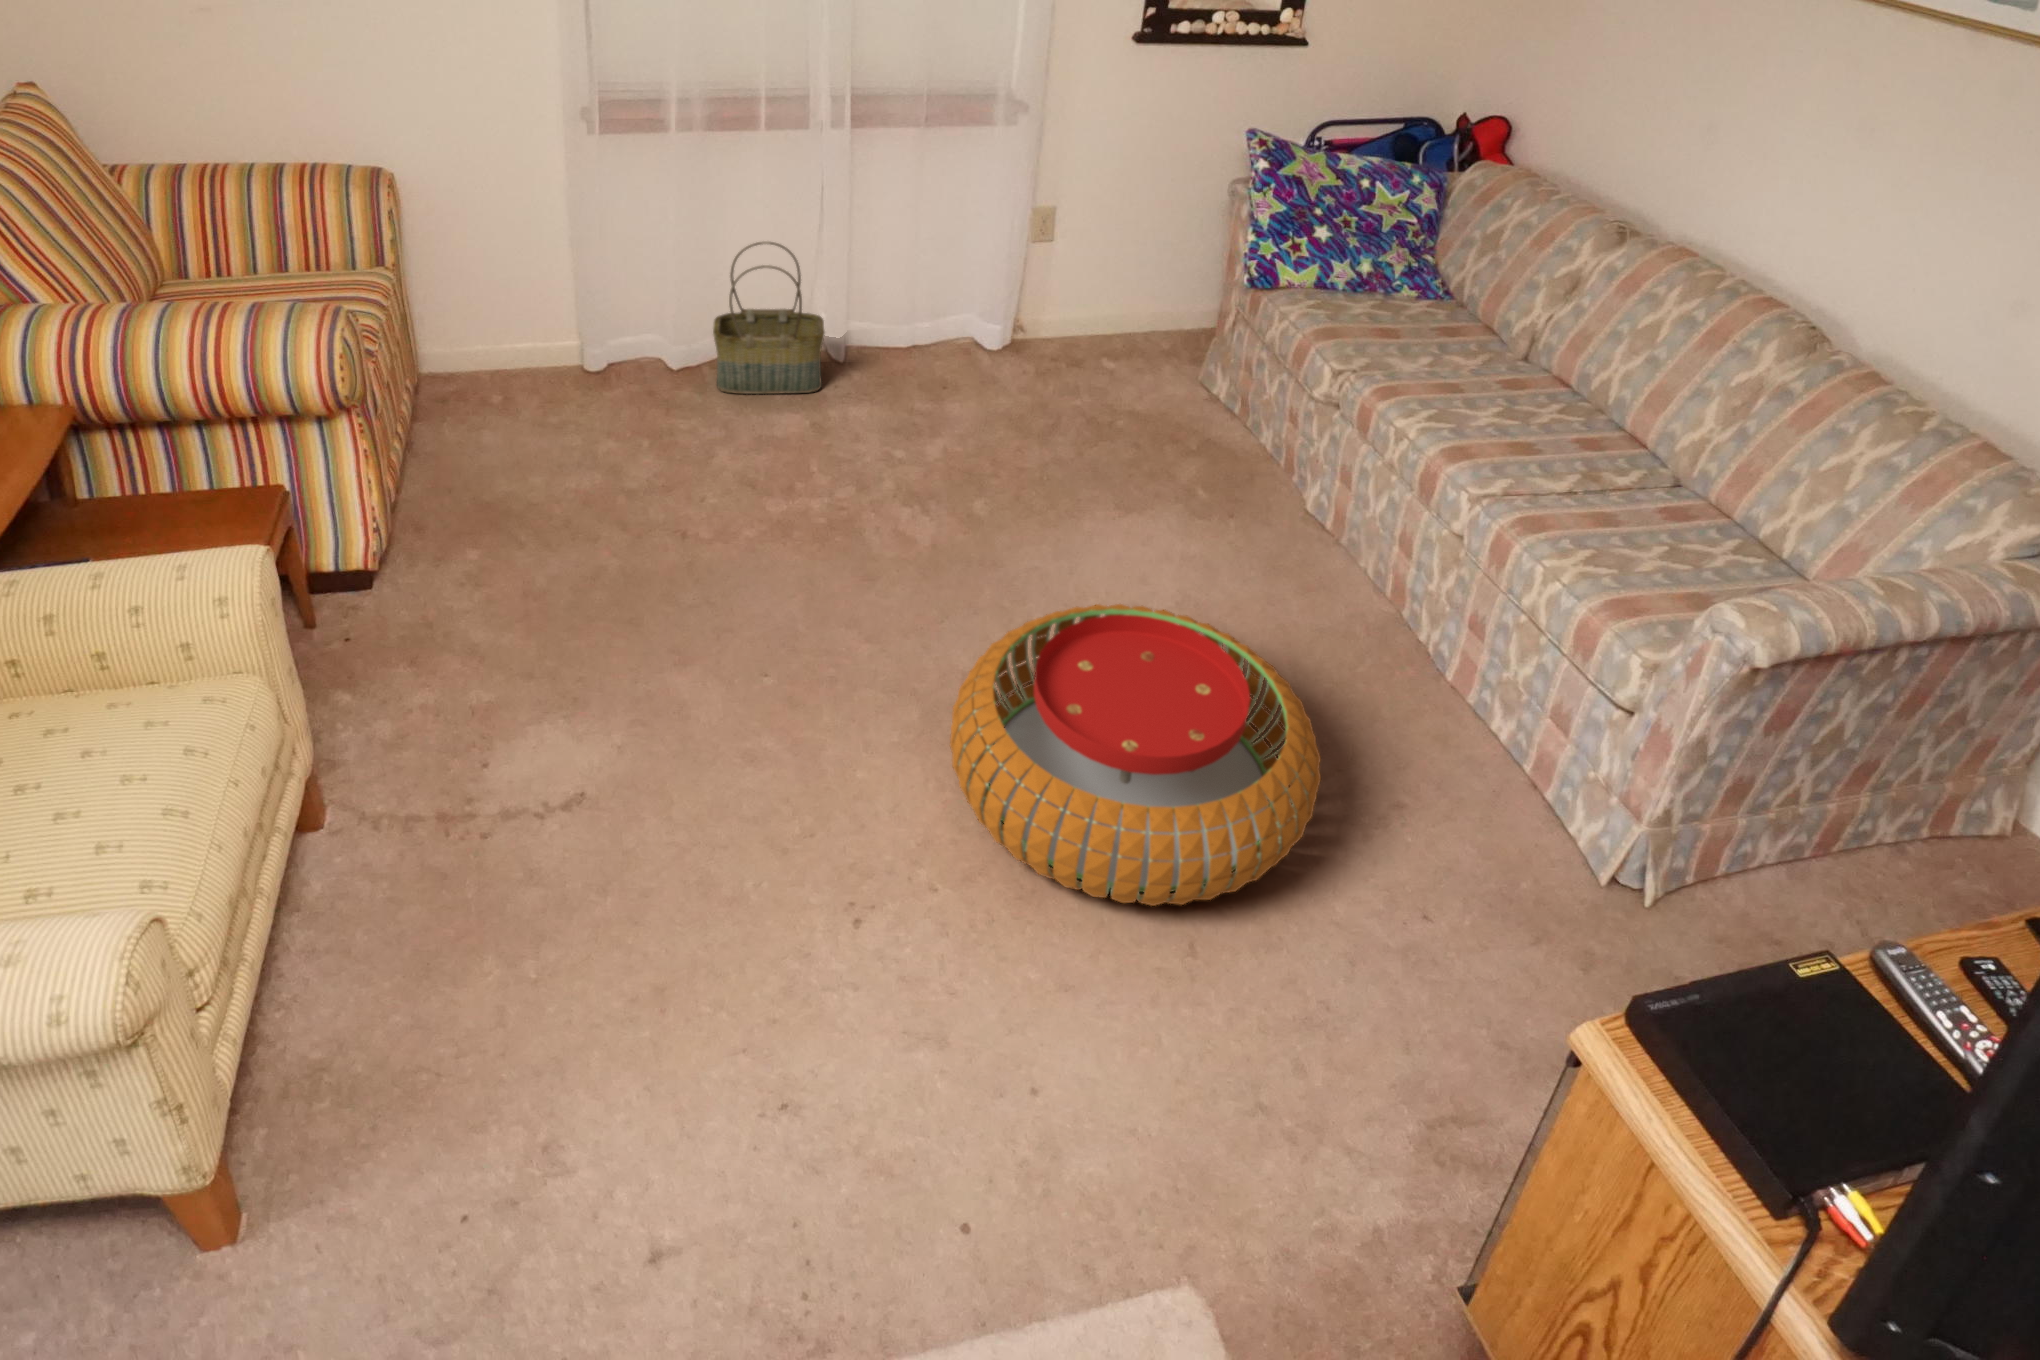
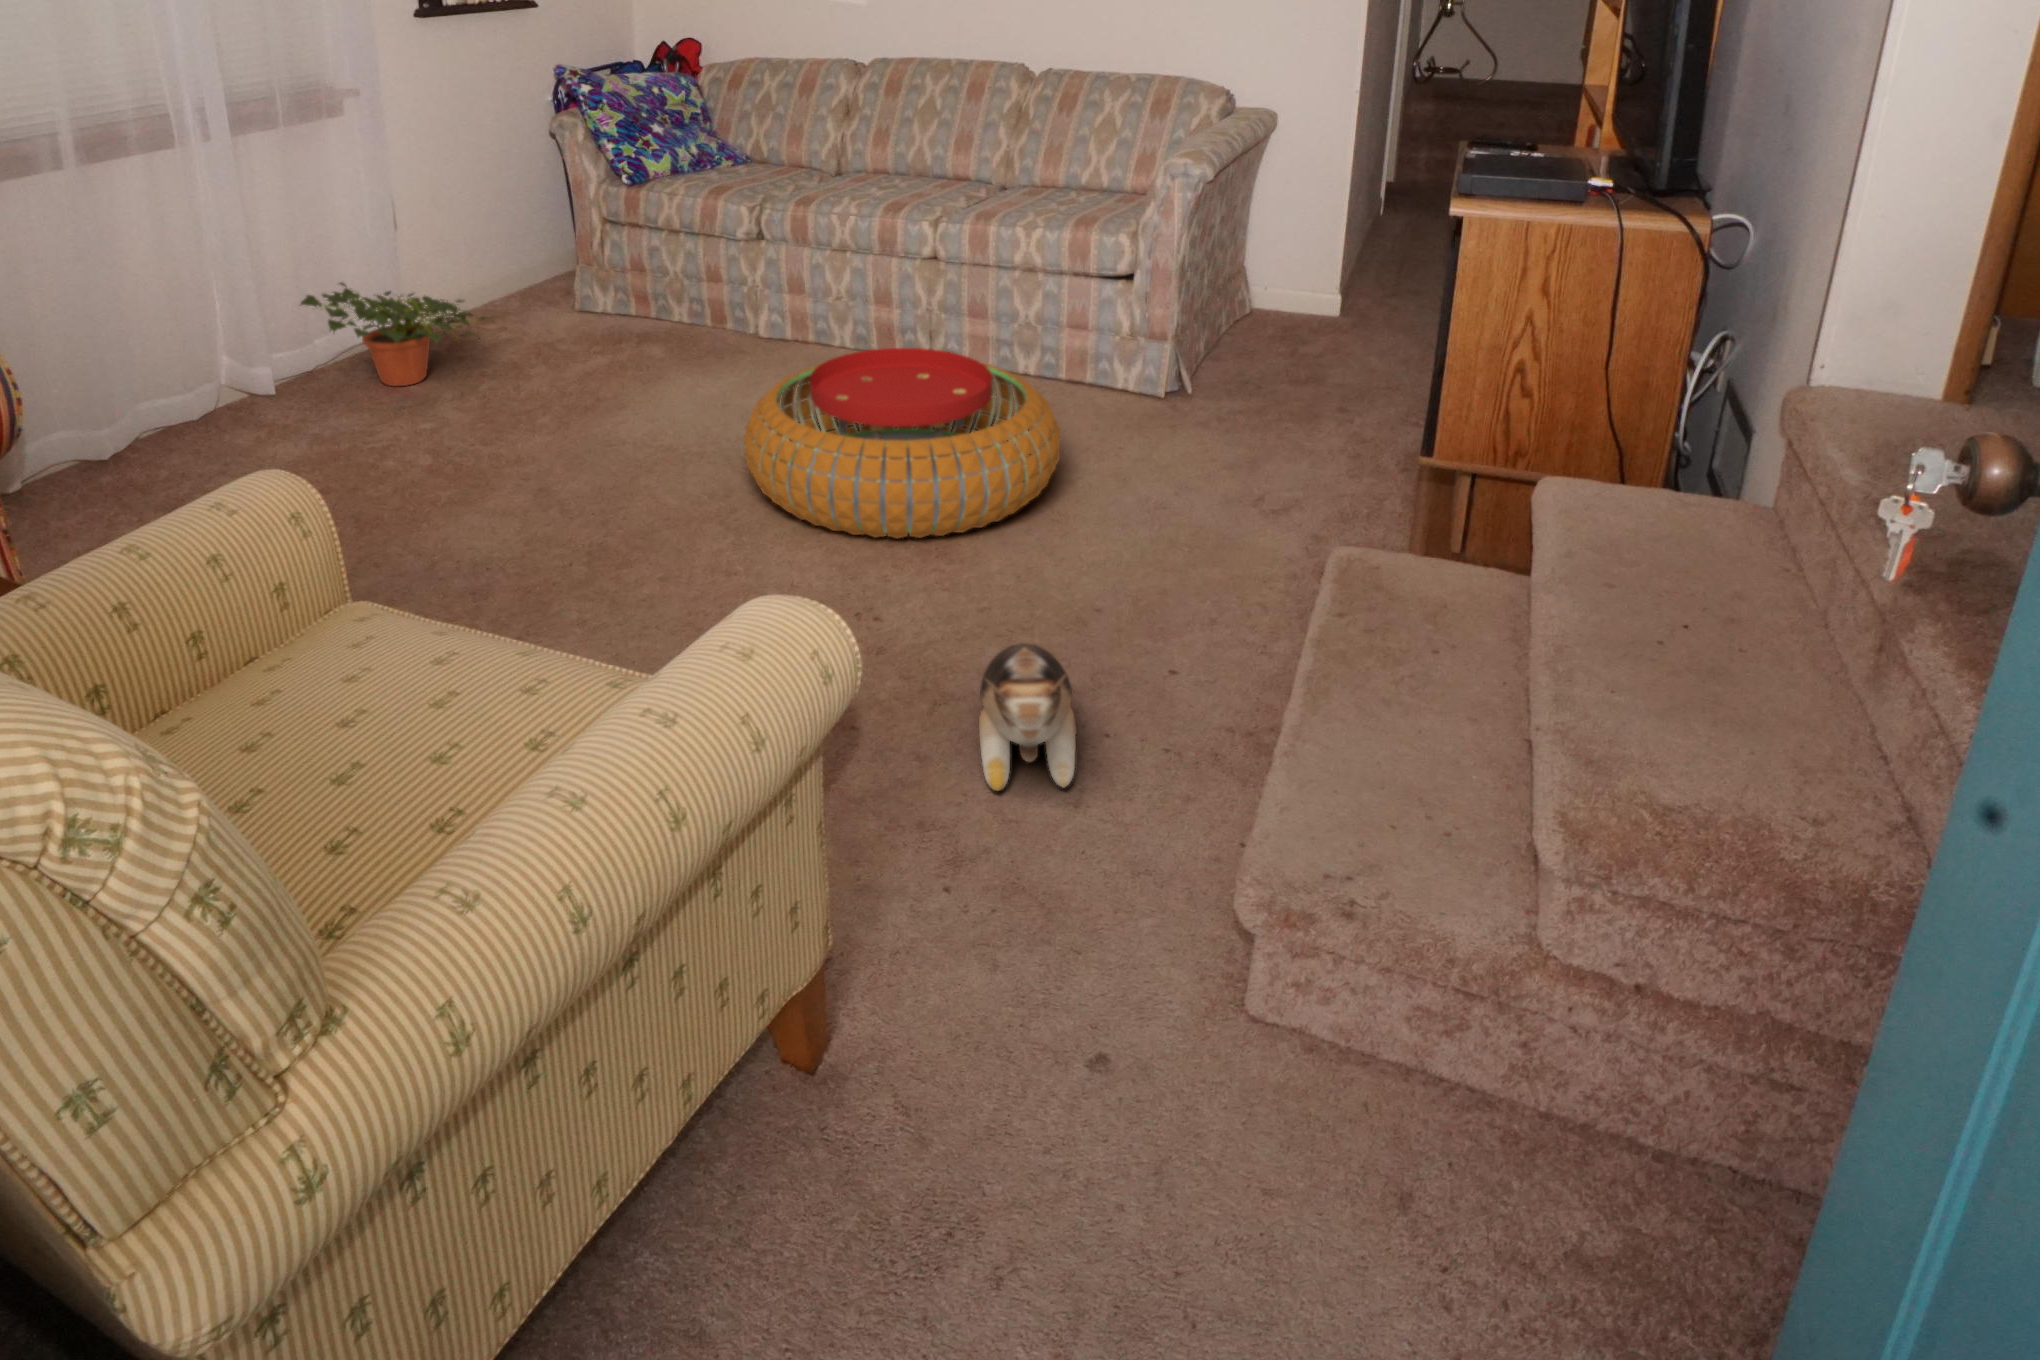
basket: present [713,241,825,394] -> none [125,275,273,456]
potted plant: none [881,284,1047,404] -> present [299,282,489,386]
plush toy: none [553,1056,851,1224] -> present [979,643,1077,791]

